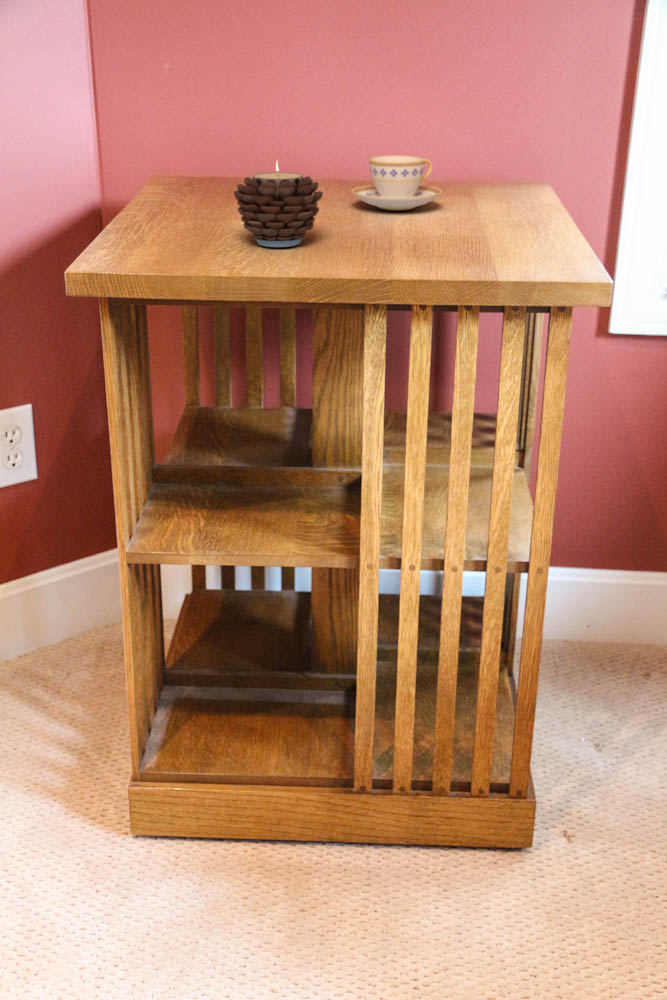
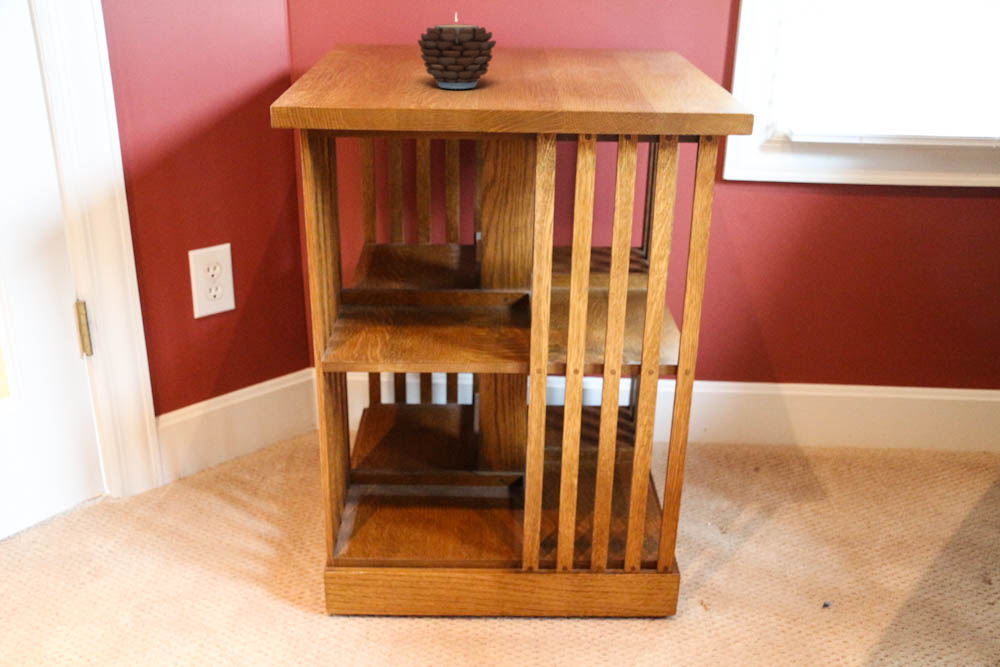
teacup: present [352,155,442,210] -> none [513,21,591,66]

